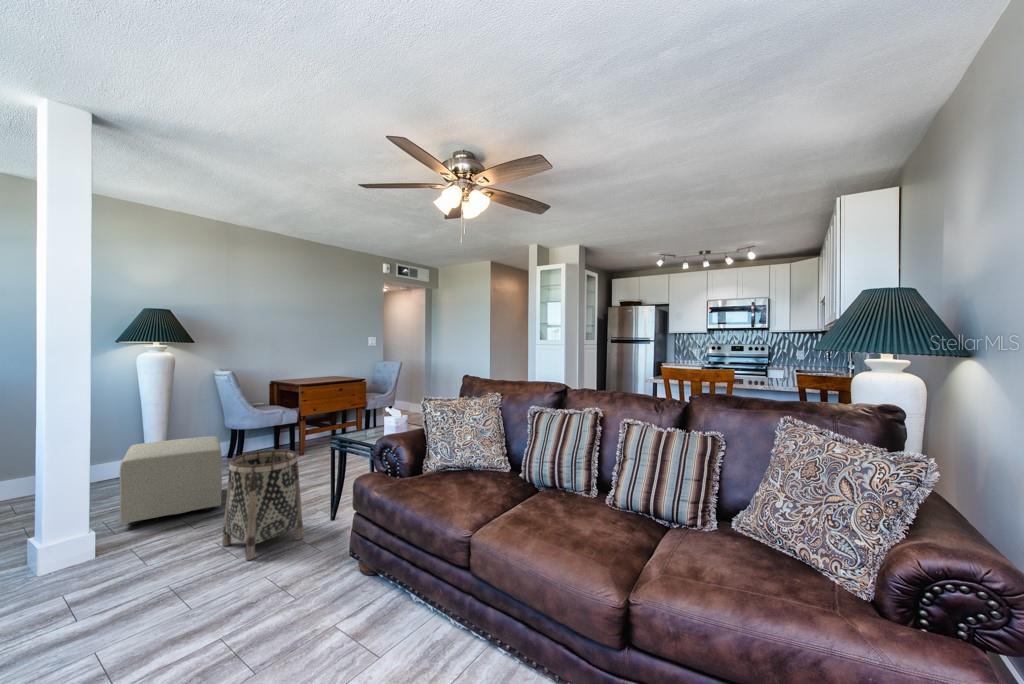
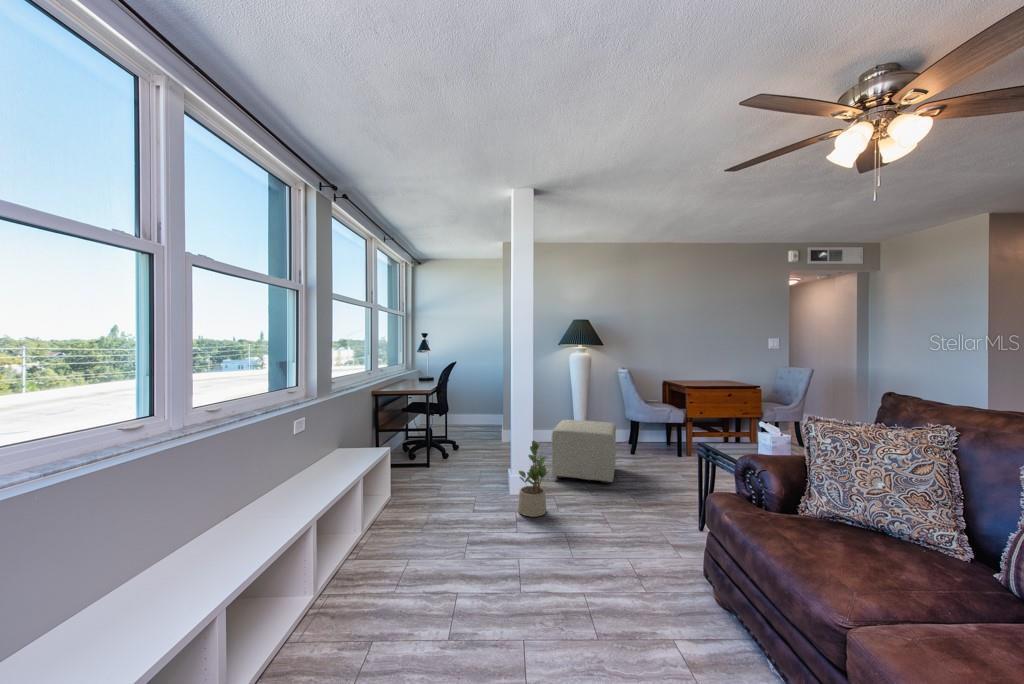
basket: present [222,450,303,560] -> none [605,442,669,538]
potted plant: none [68,480,137,593] -> present [518,441,547,517]

